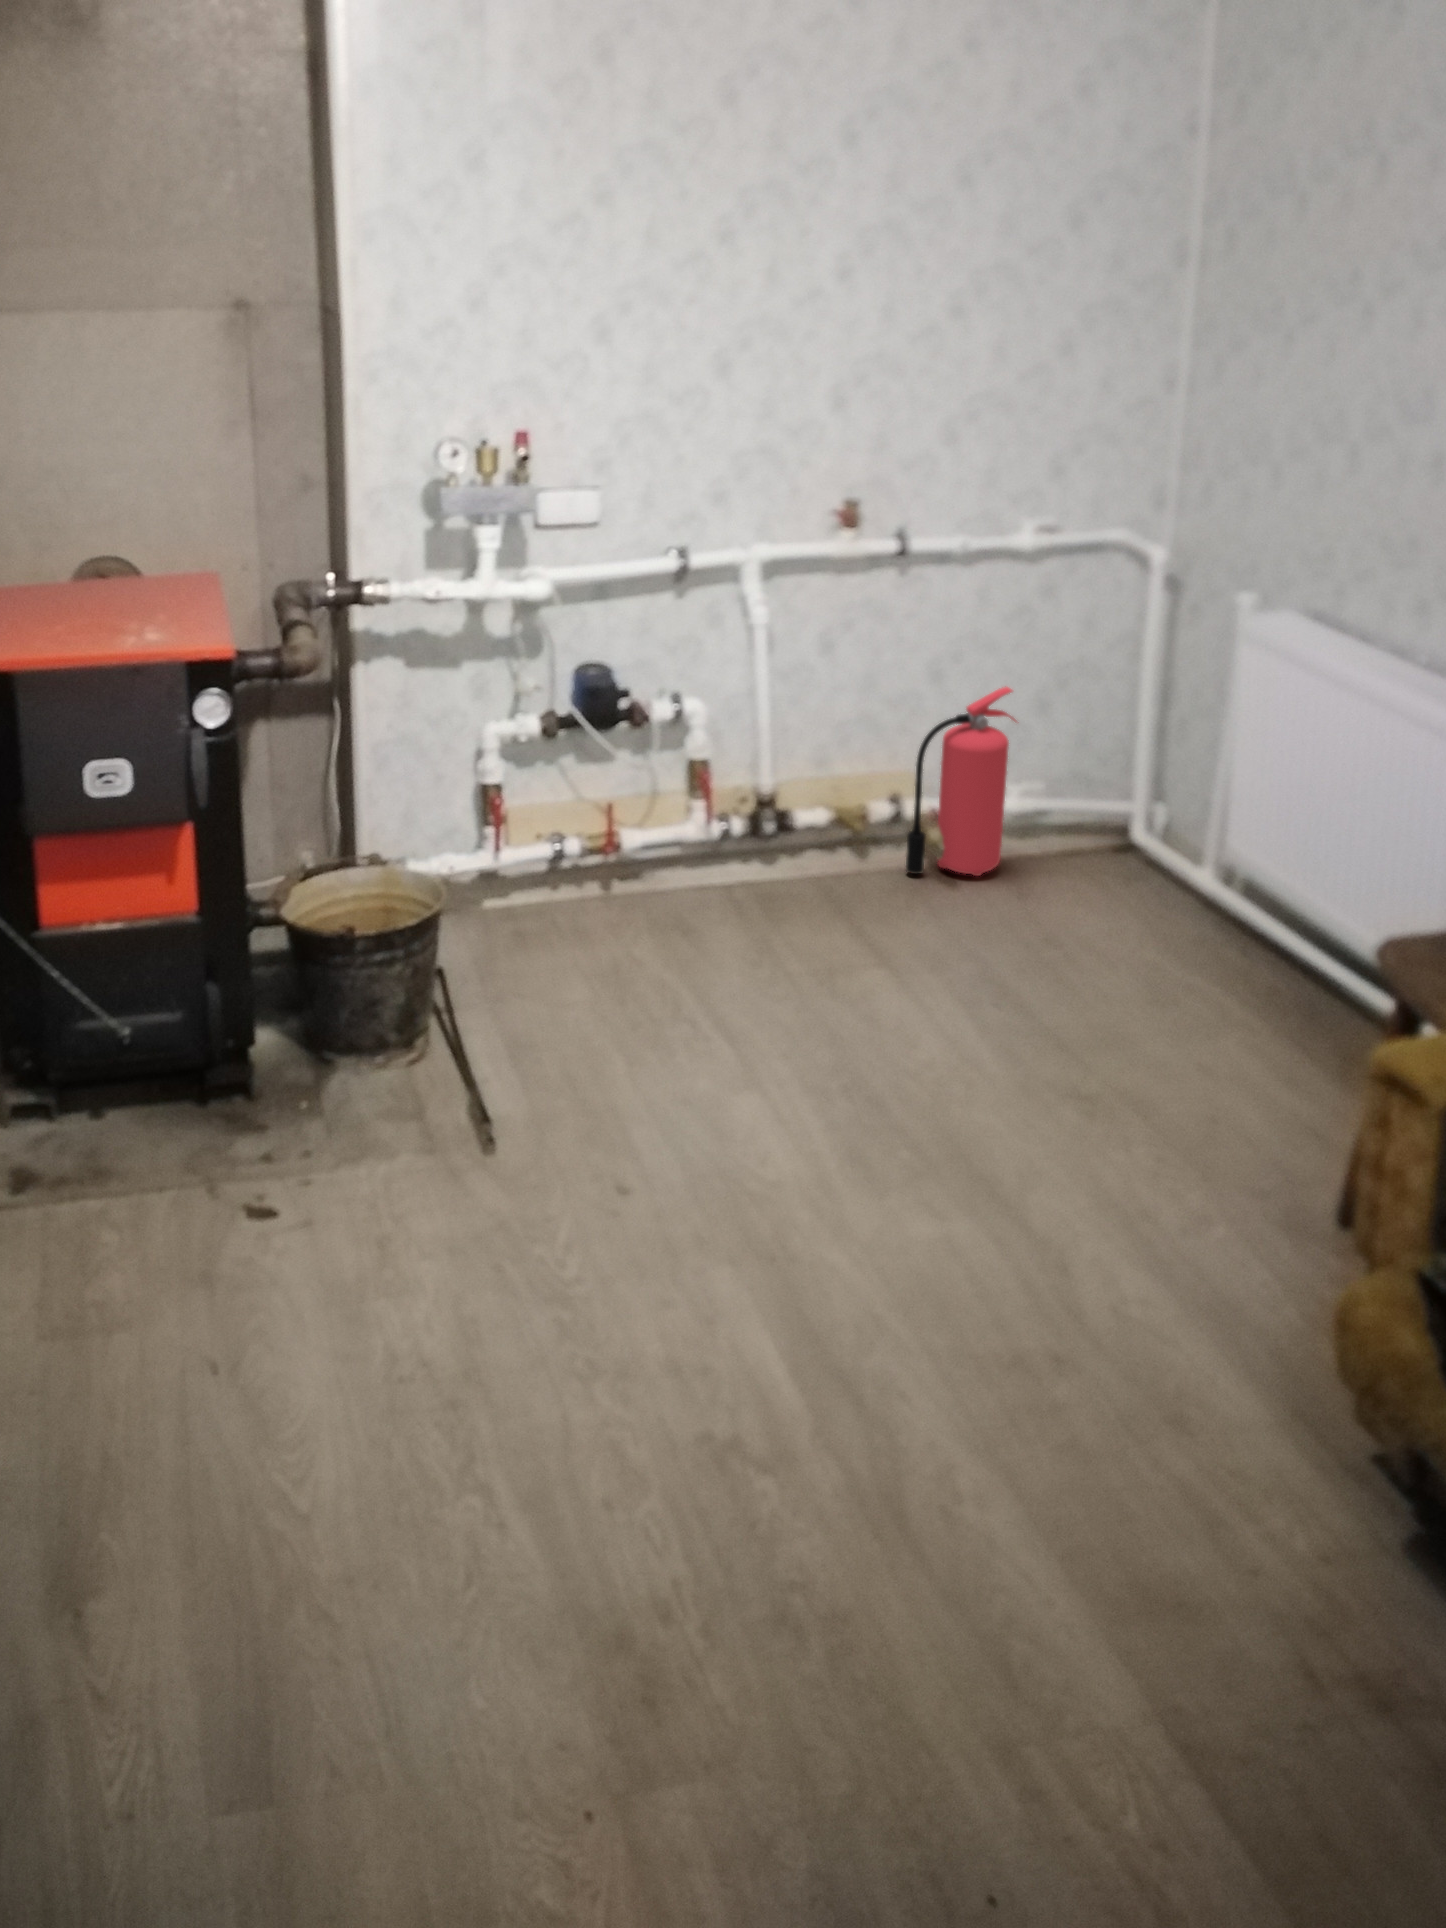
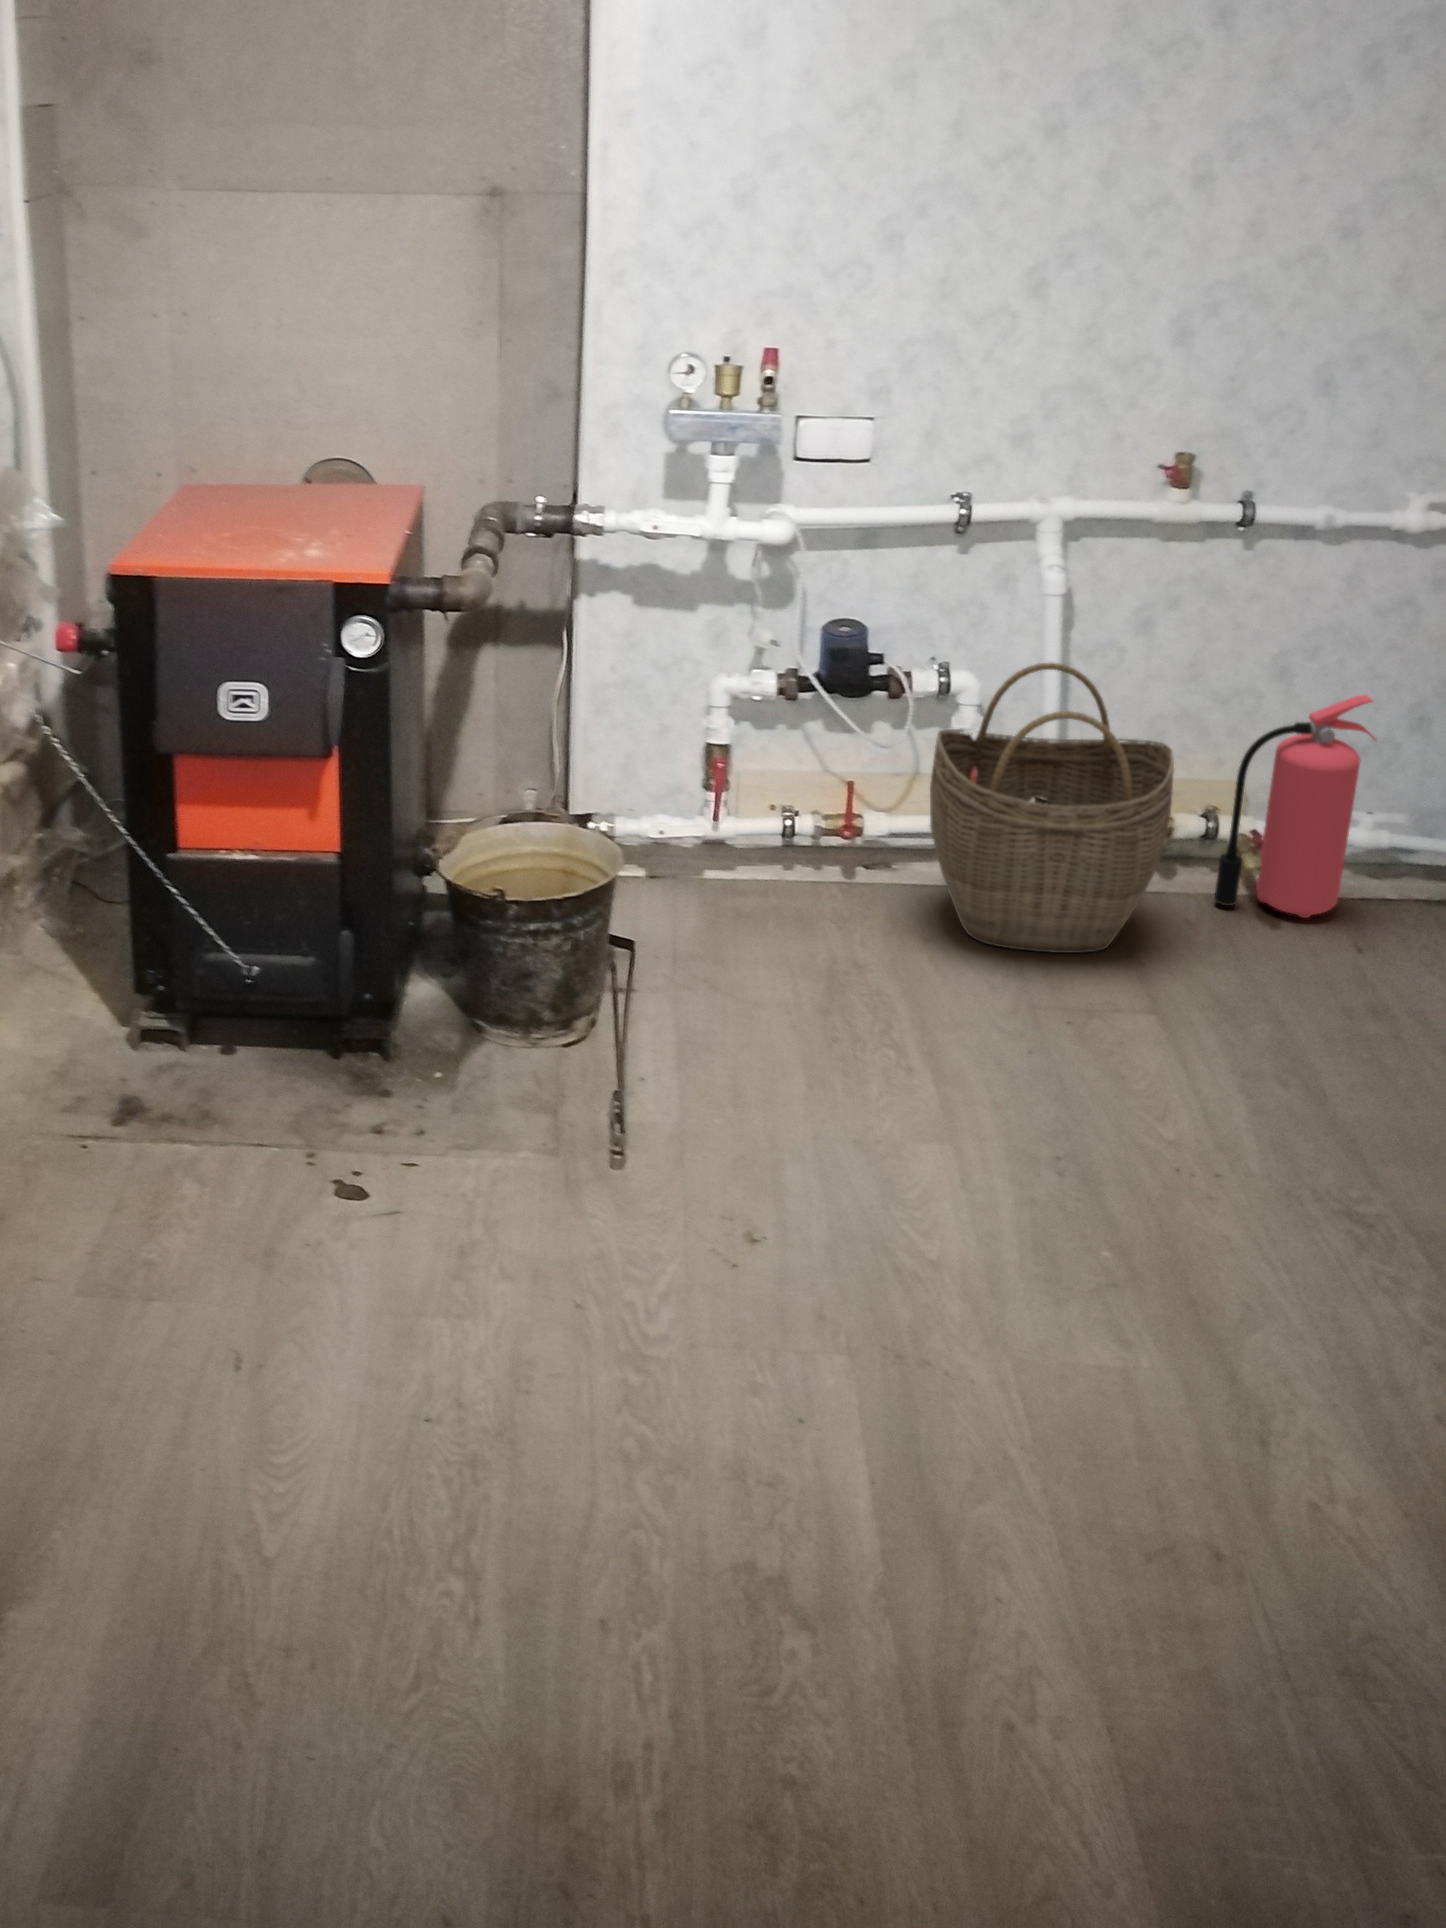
woven basket: none [676,684,875,931] -> present [930,662,1174,953]

